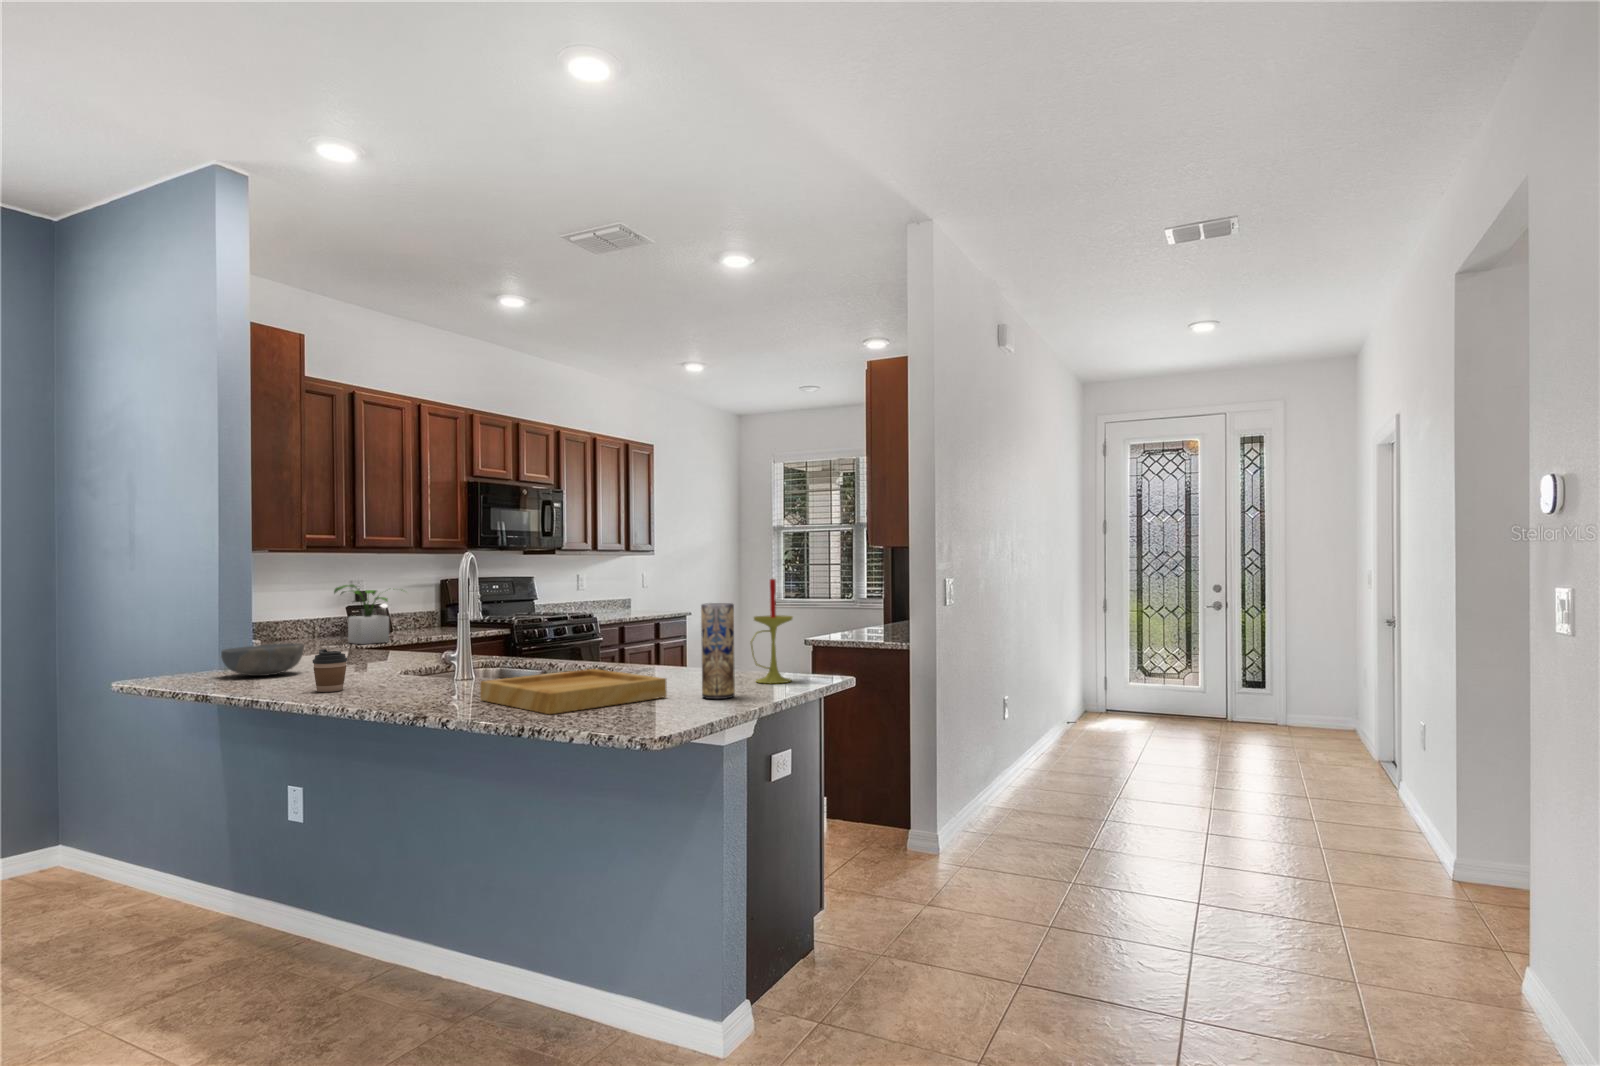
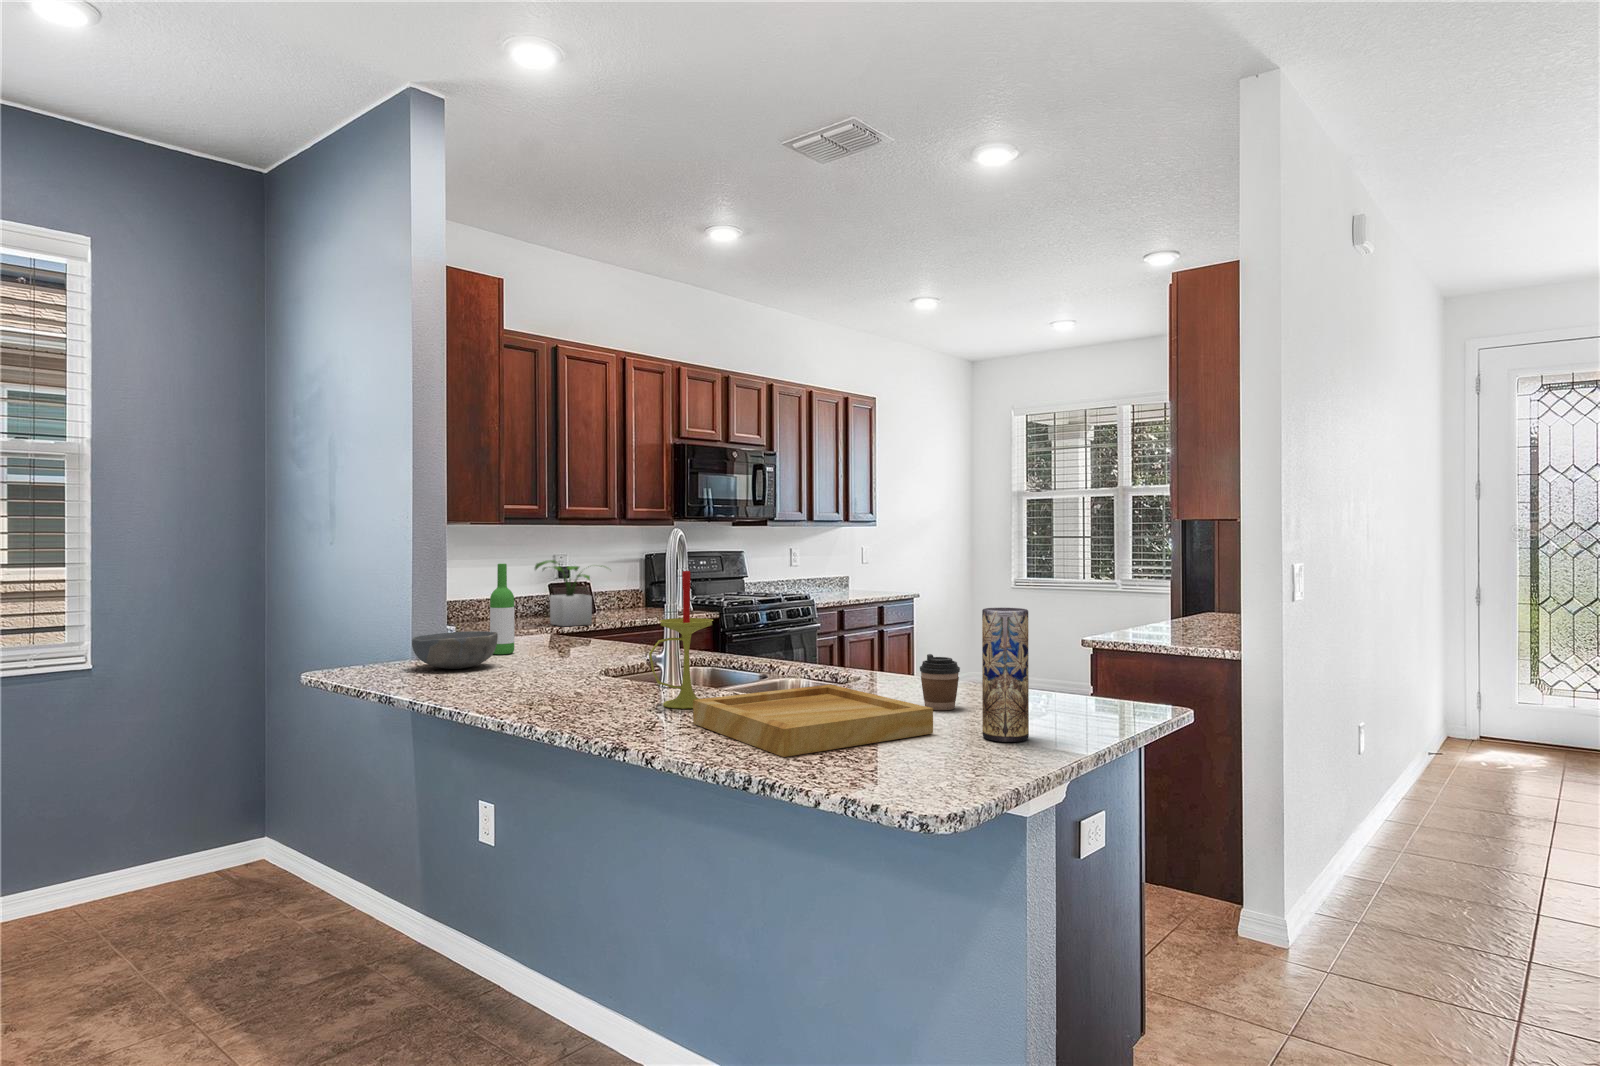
candle: present [751,579,792,684] -> present [649,571,713,709]
wine bottle: none [294,585,318,665] -> present [490,564,514,654]
coffee cup: present [312,649,347,692] -> present [920,654,960,710]

